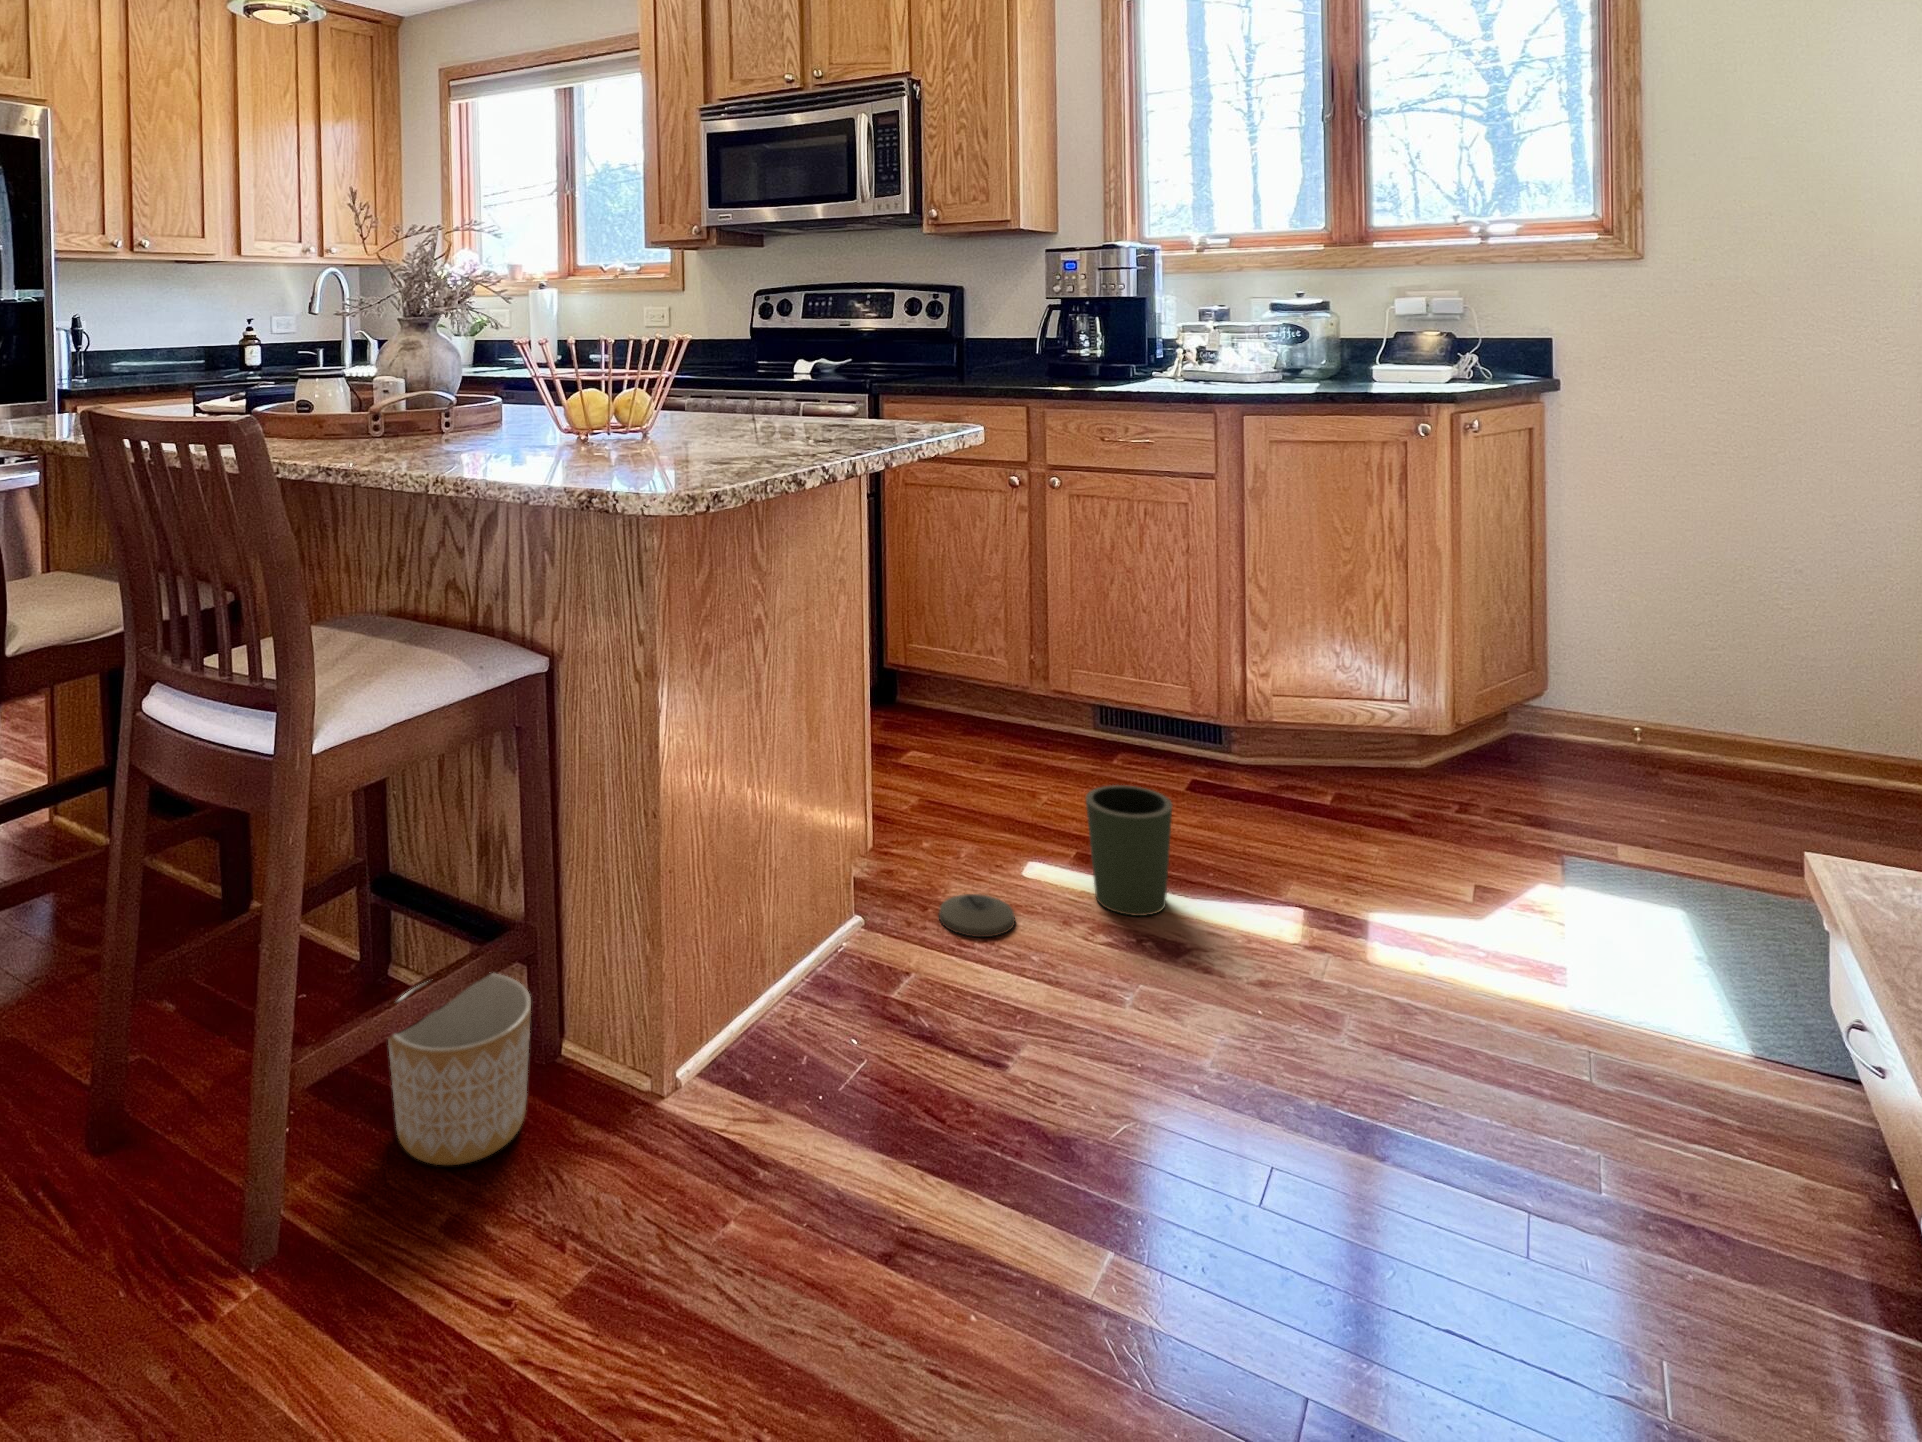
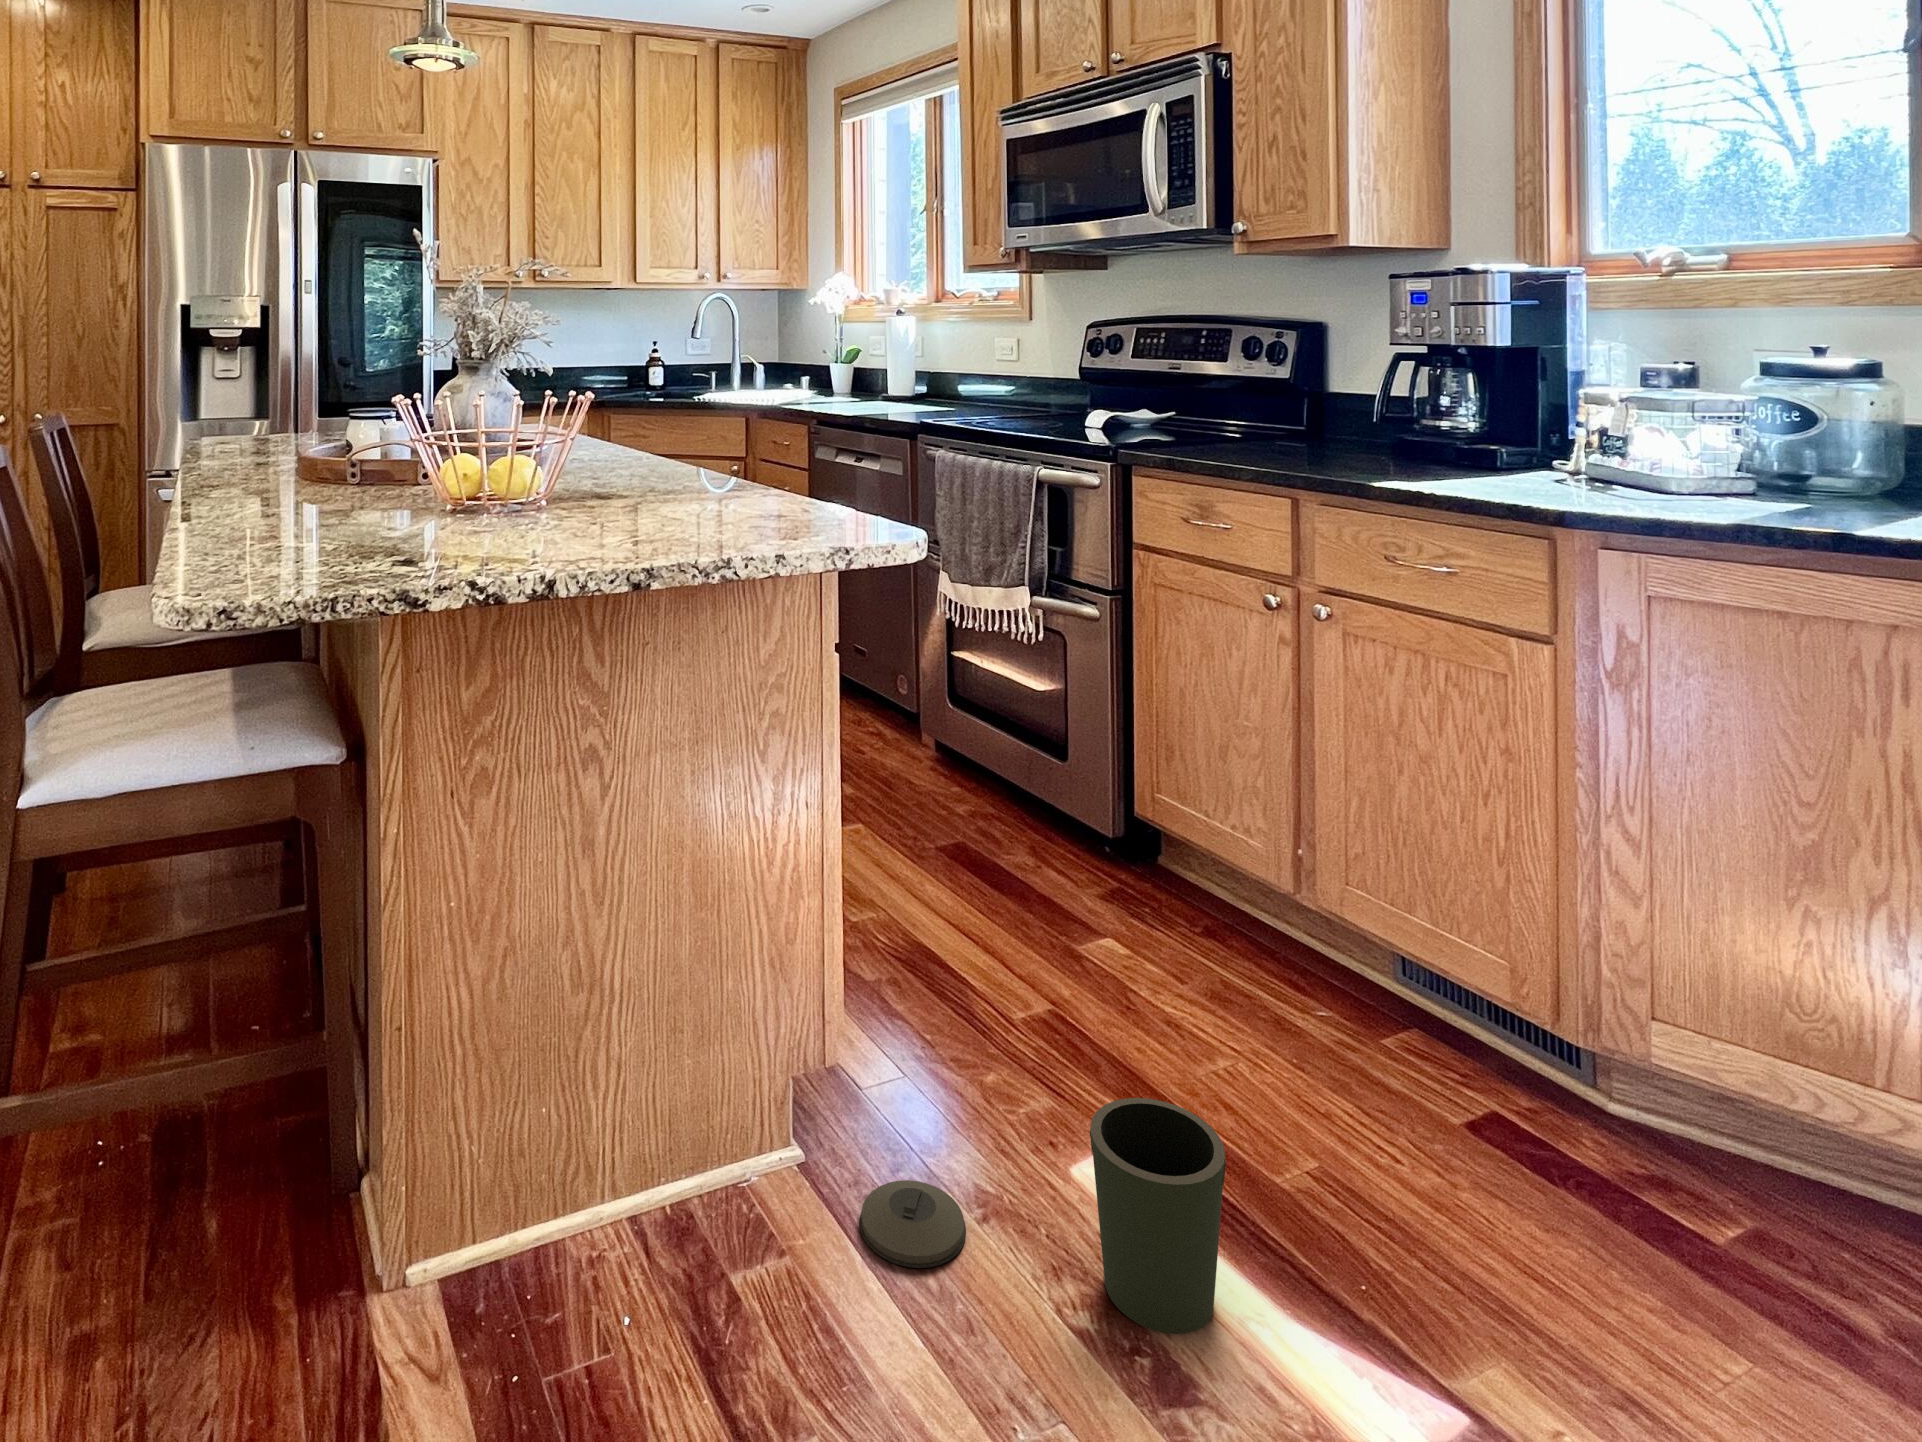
planter: present [388,973,531,1165] -> none [52,1085,223,1311]

